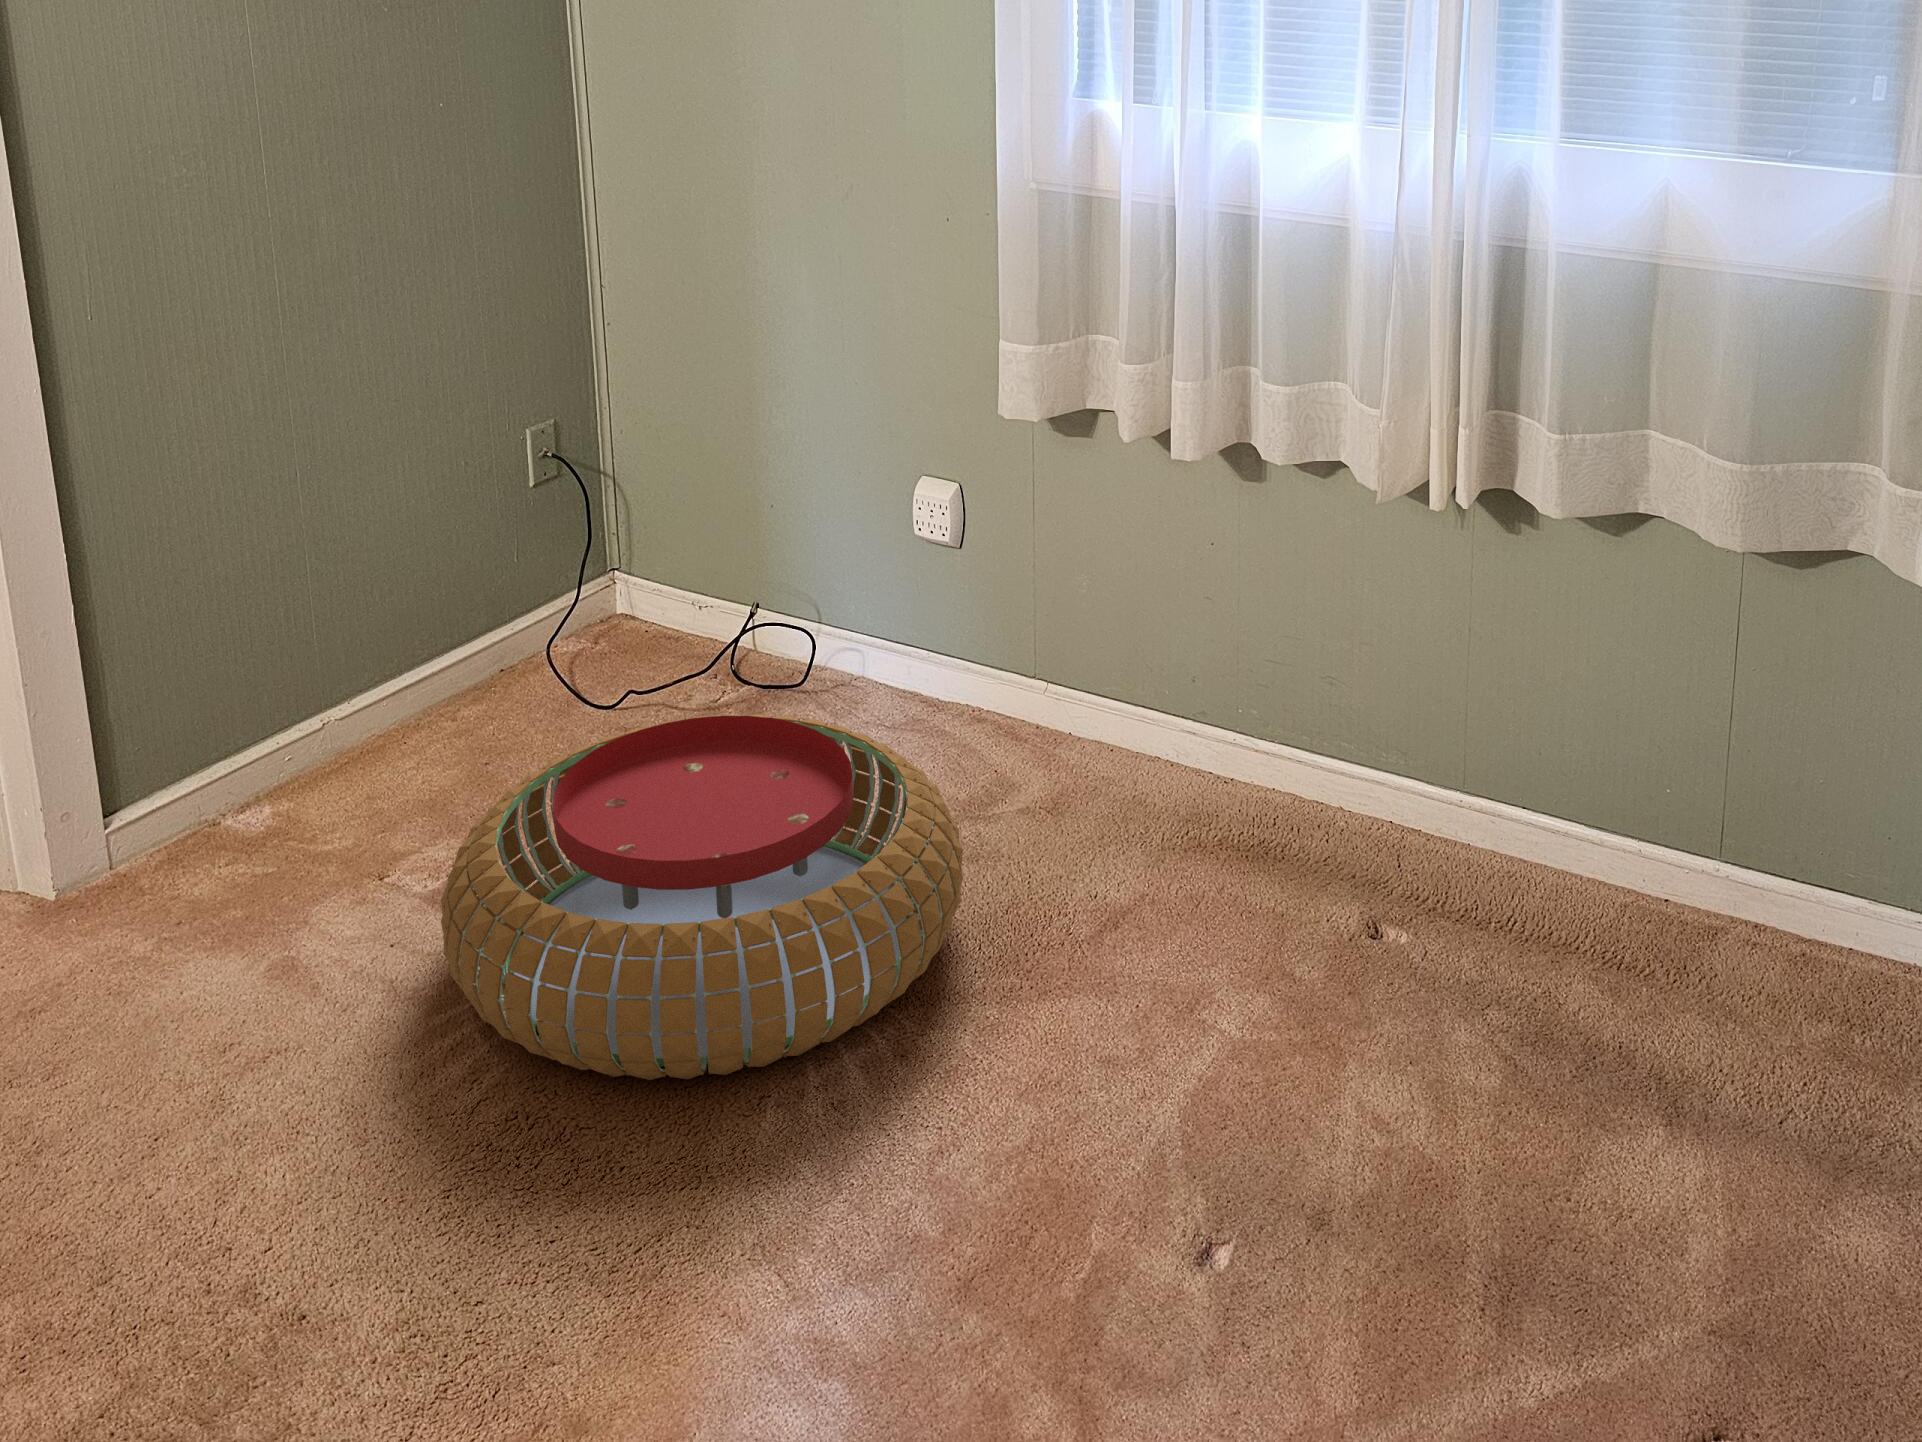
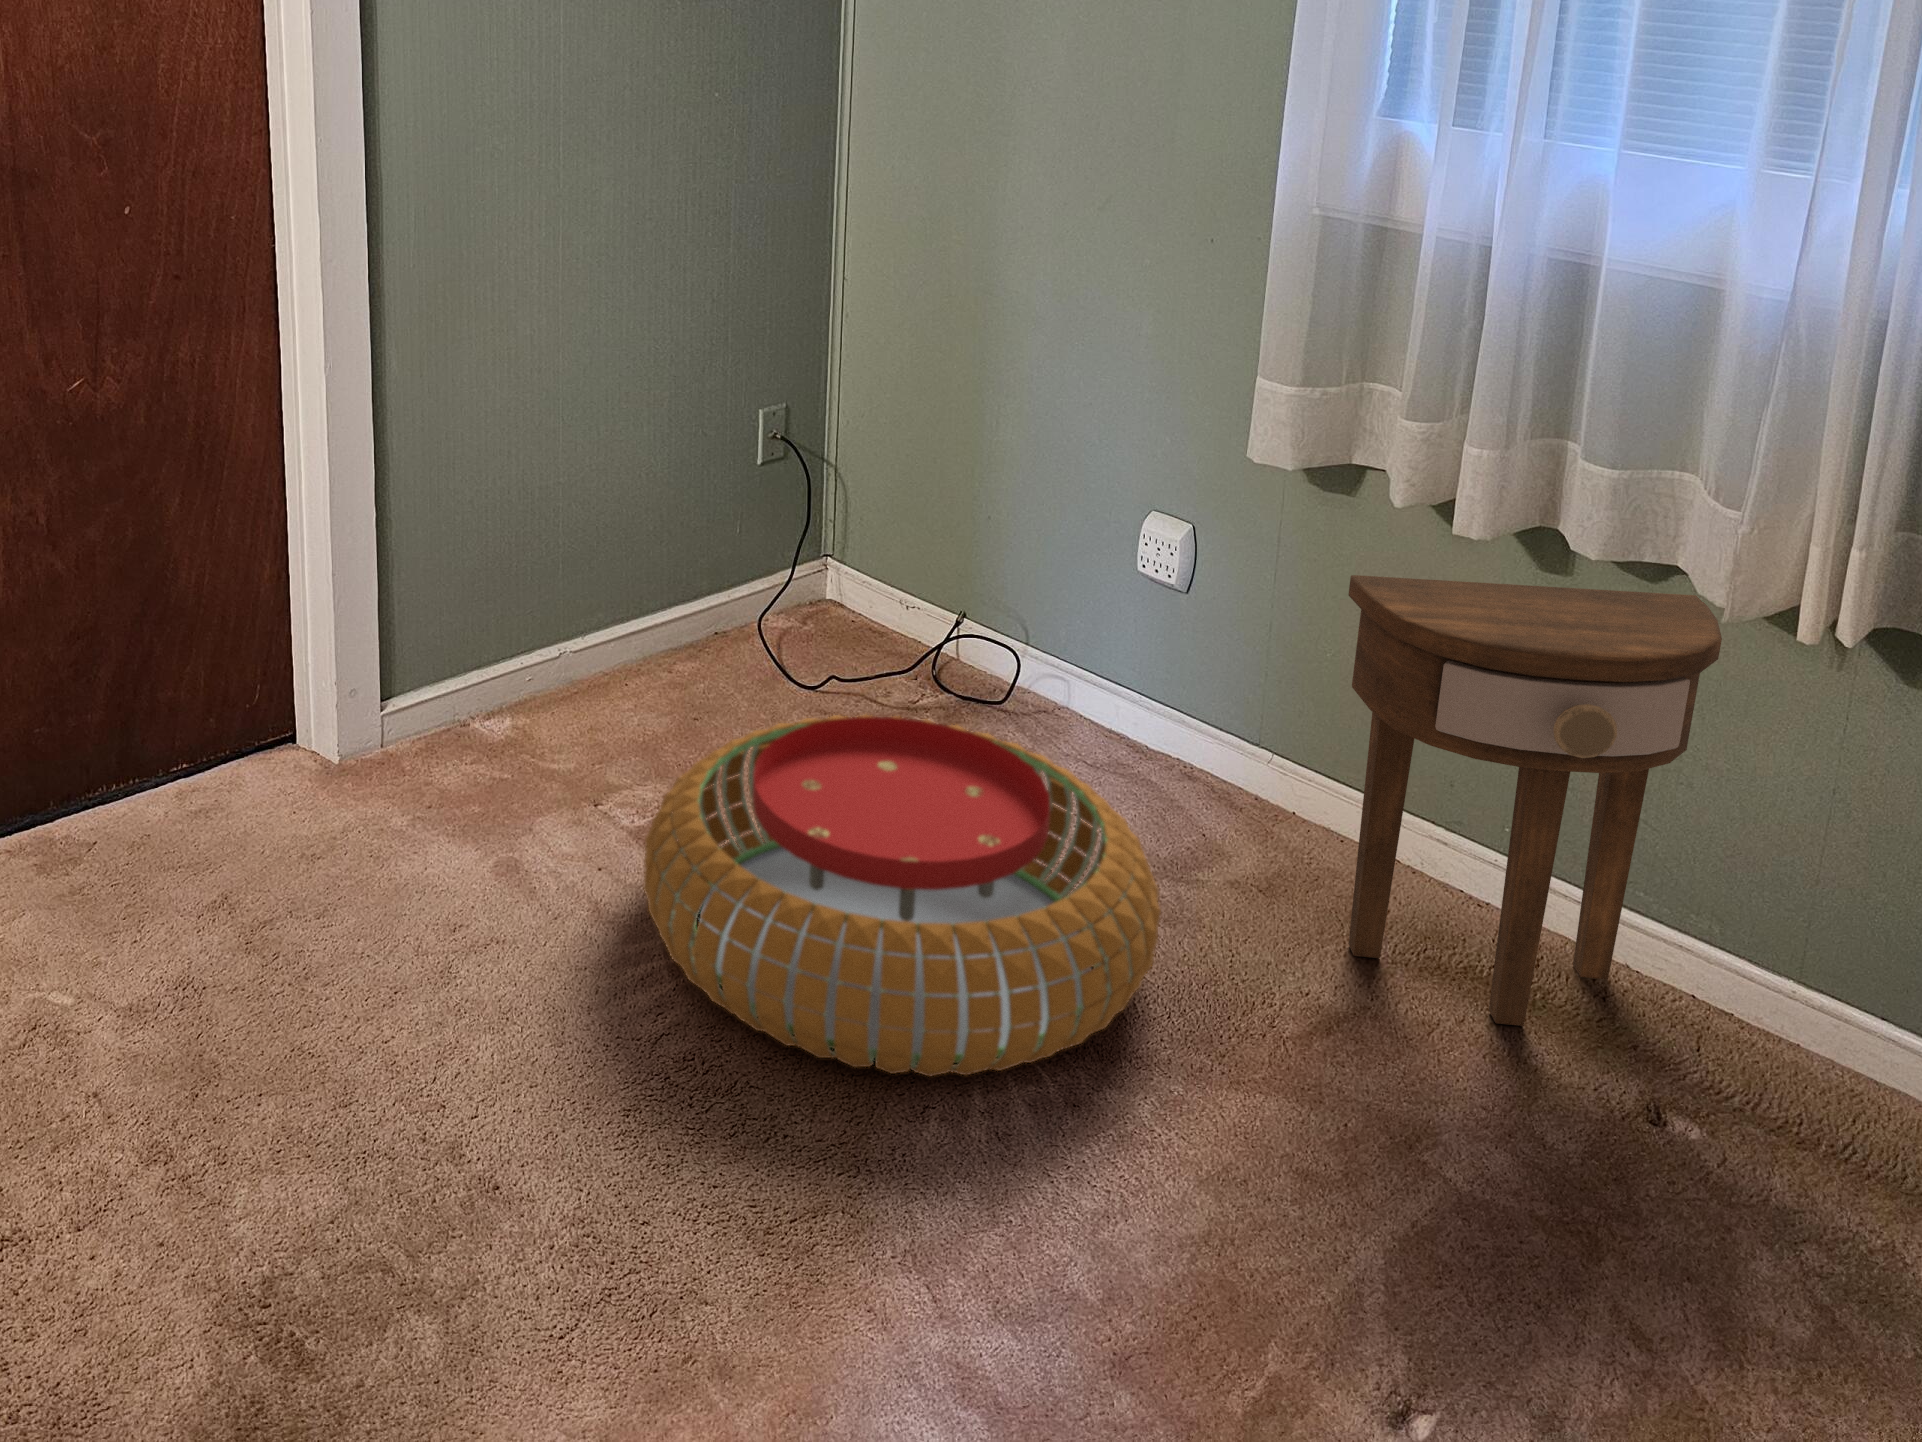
side table: none [1090,483,1374,879] -> present [1348,575,1722,1026]

